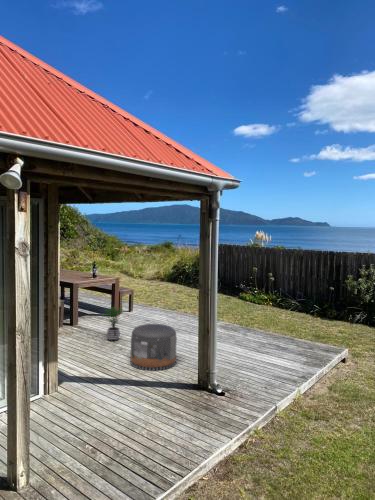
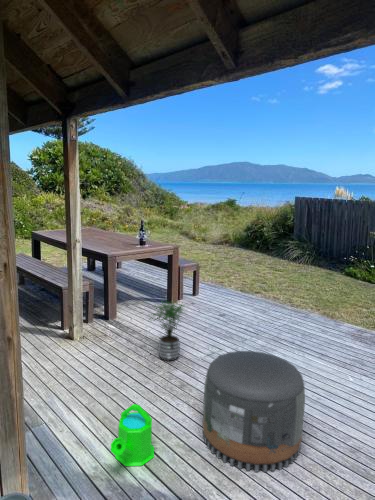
watering can: none [89,345,107,372] -> present [111,404,154,466]

